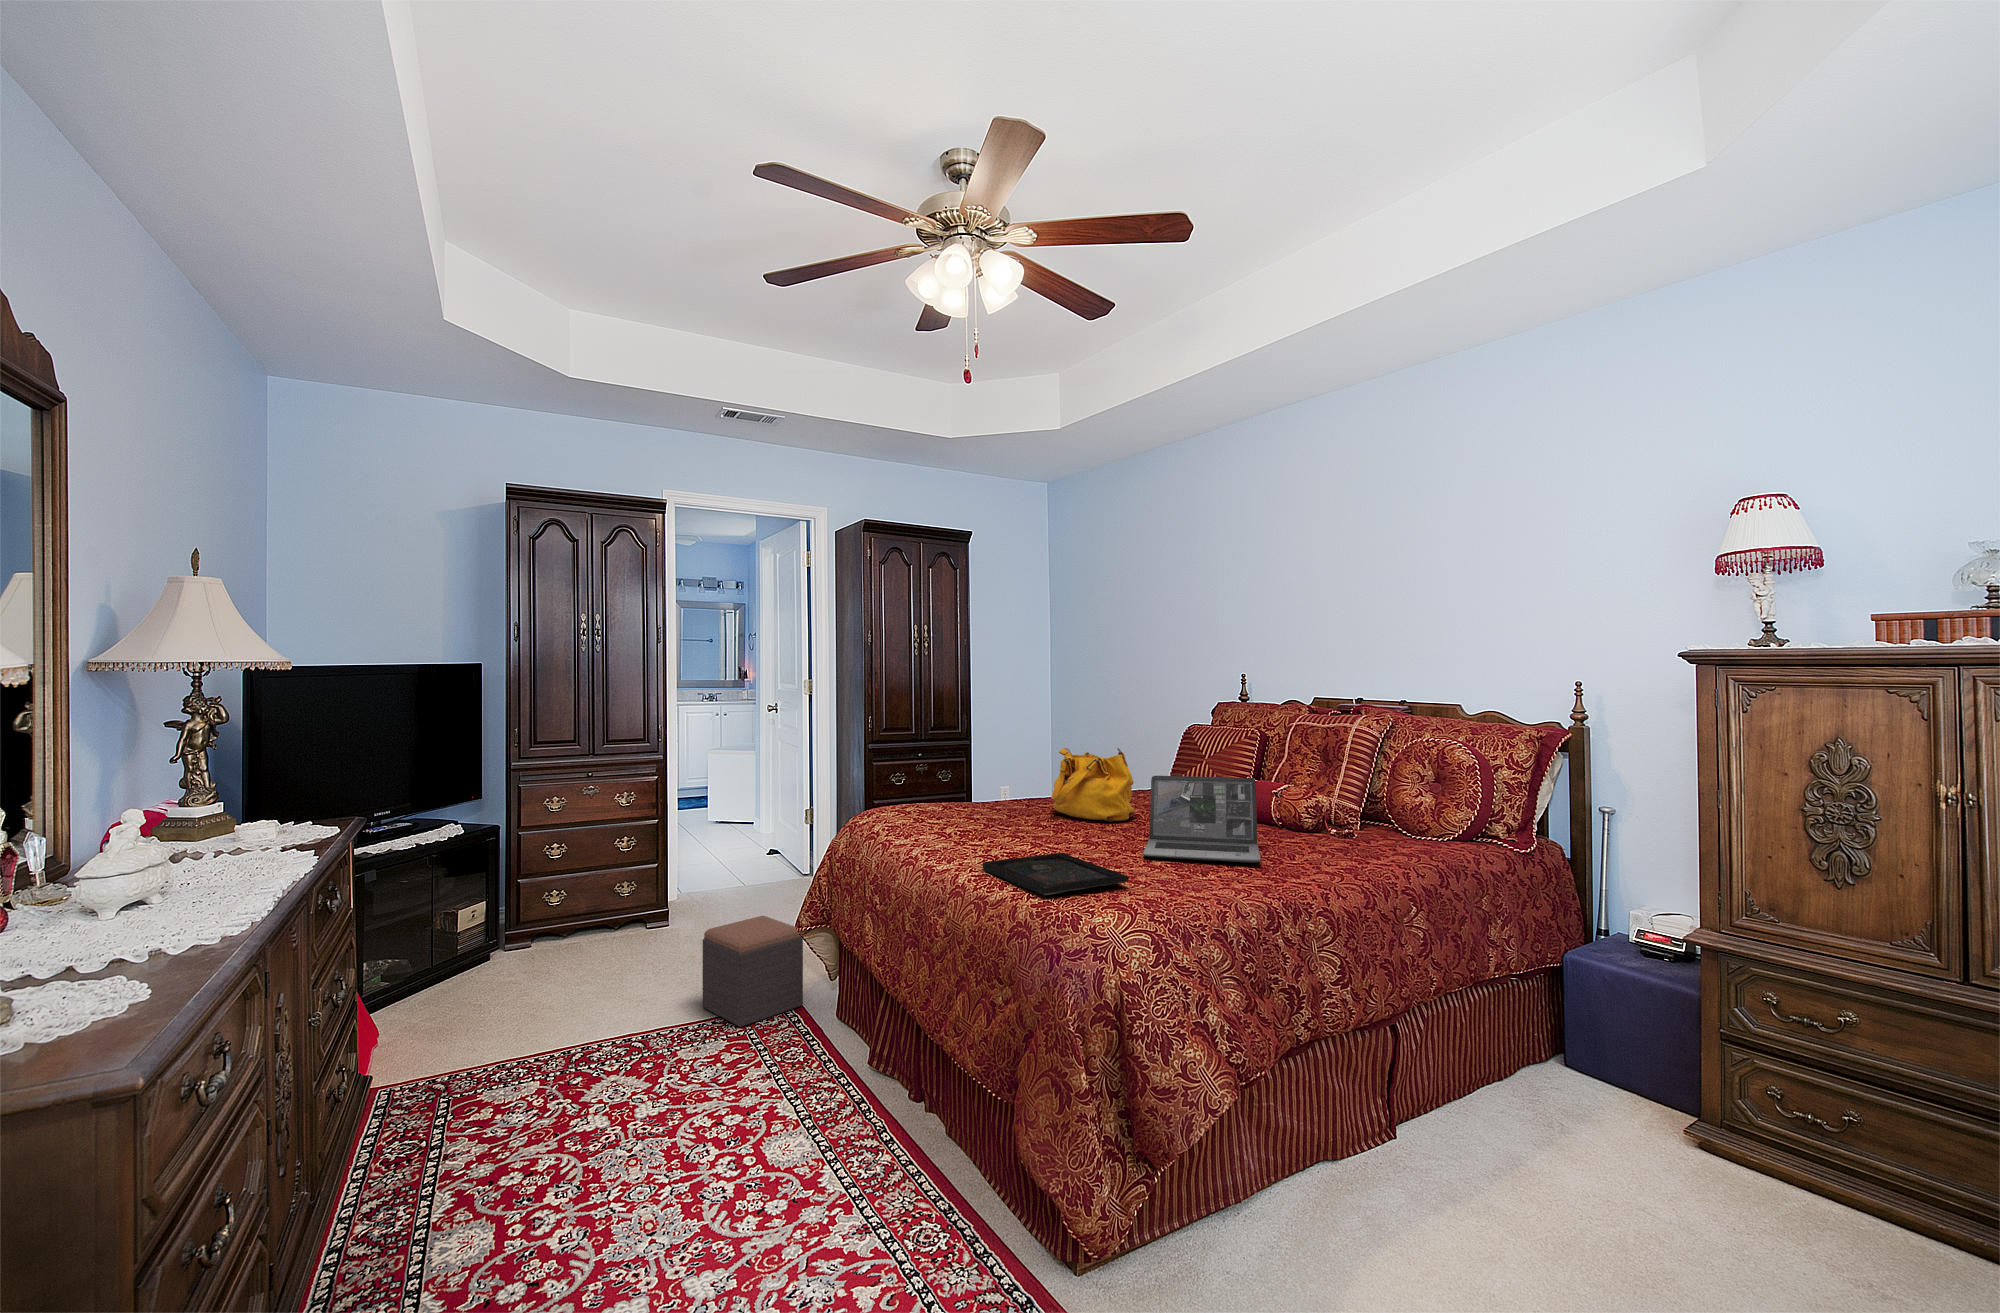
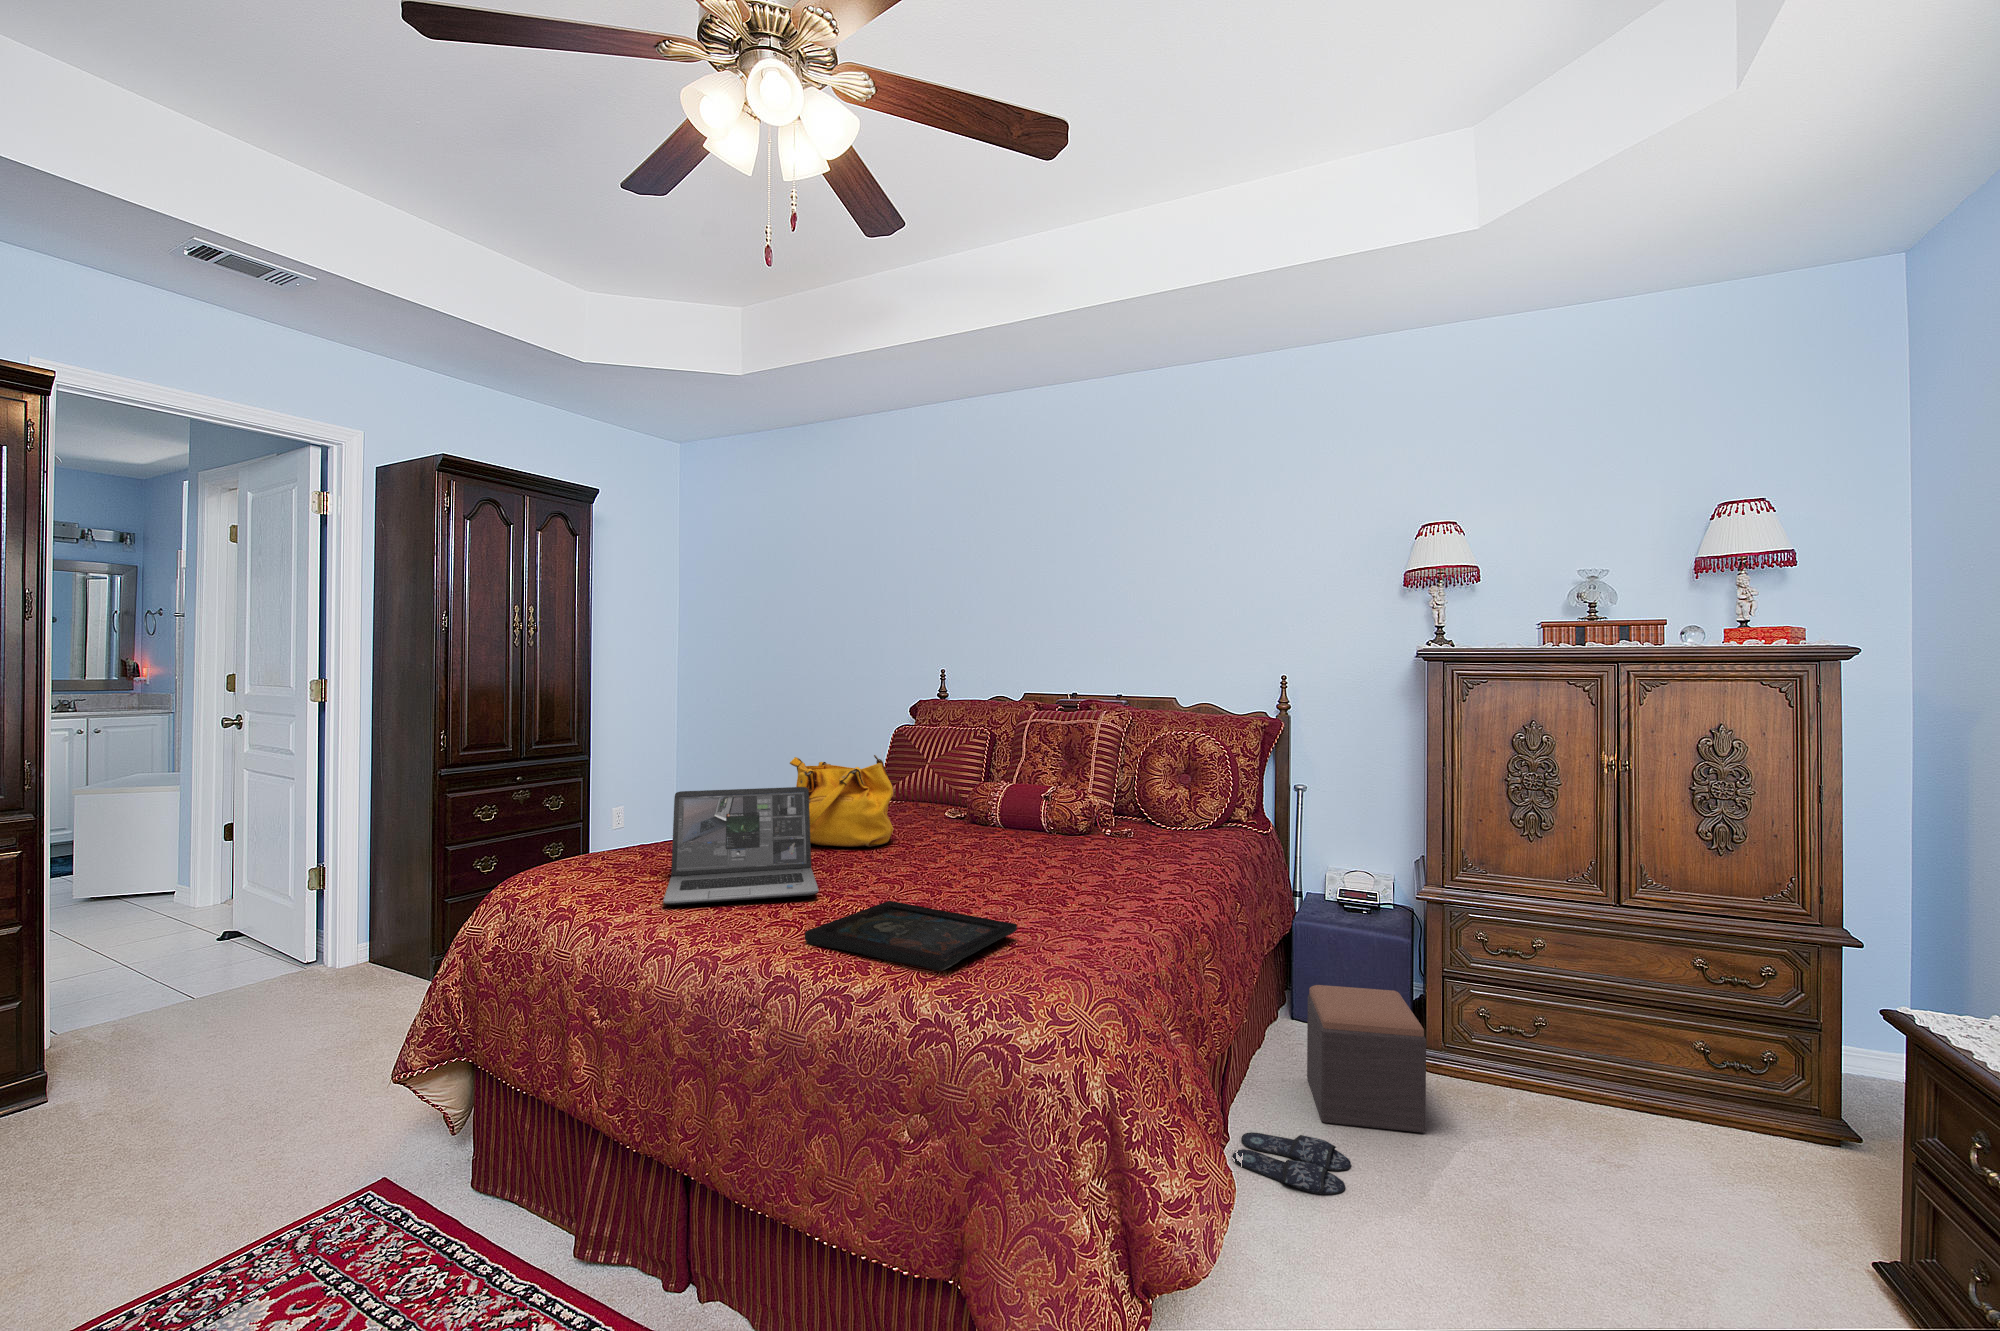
laptop: present [1143,776,1261,863] -> present [663,787,819,905]
footstool: present [702,916,803,1027] -> present [1307,985,1426,1133]
slippers: none [1398,1129,1528,1198] -> present [1232,1132,1351,1195]

